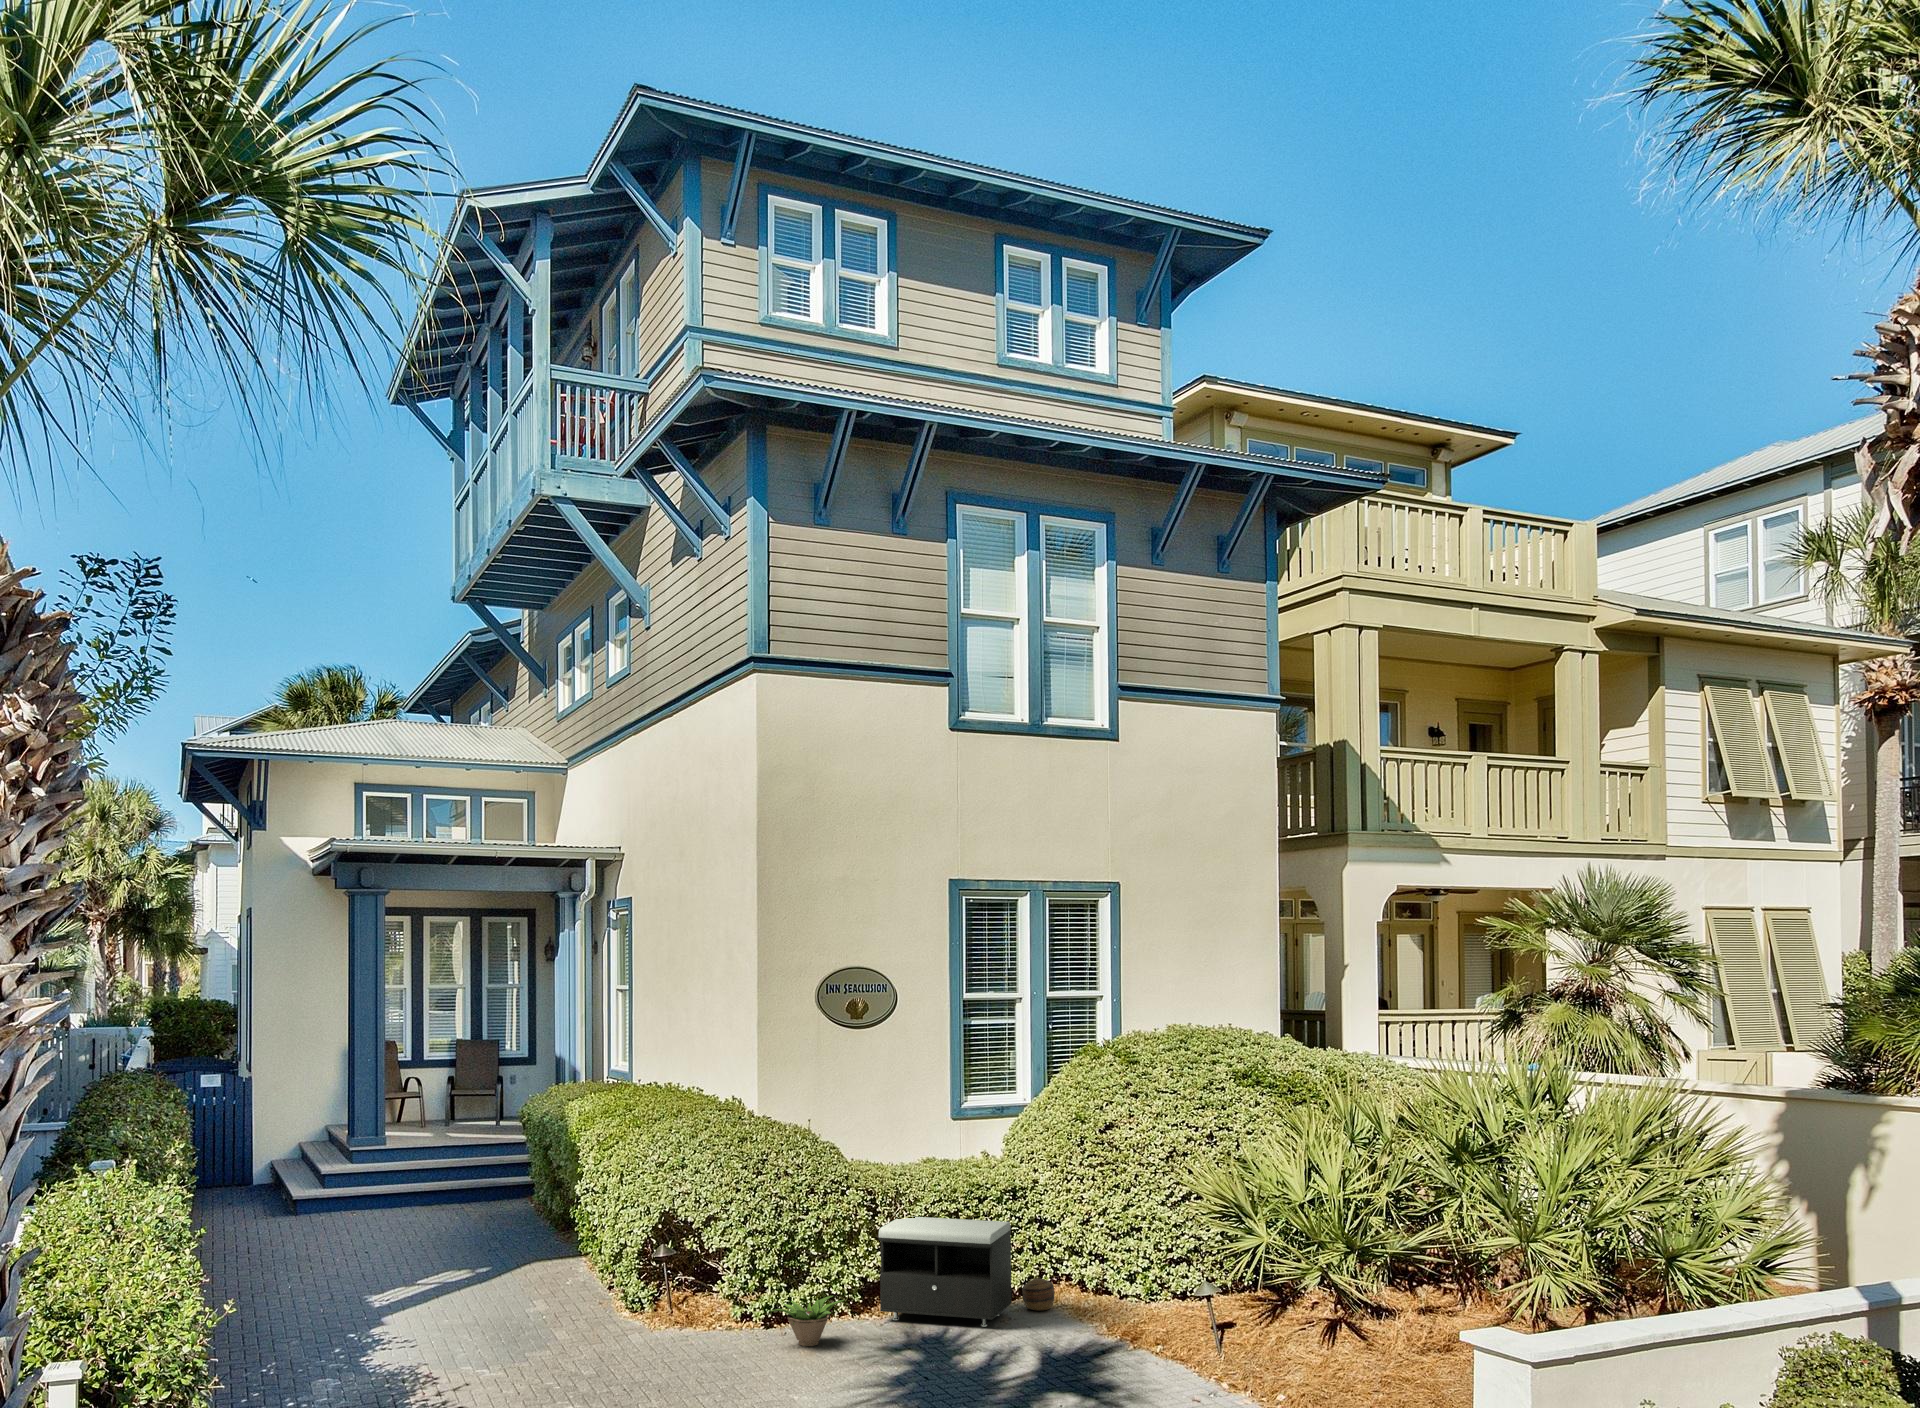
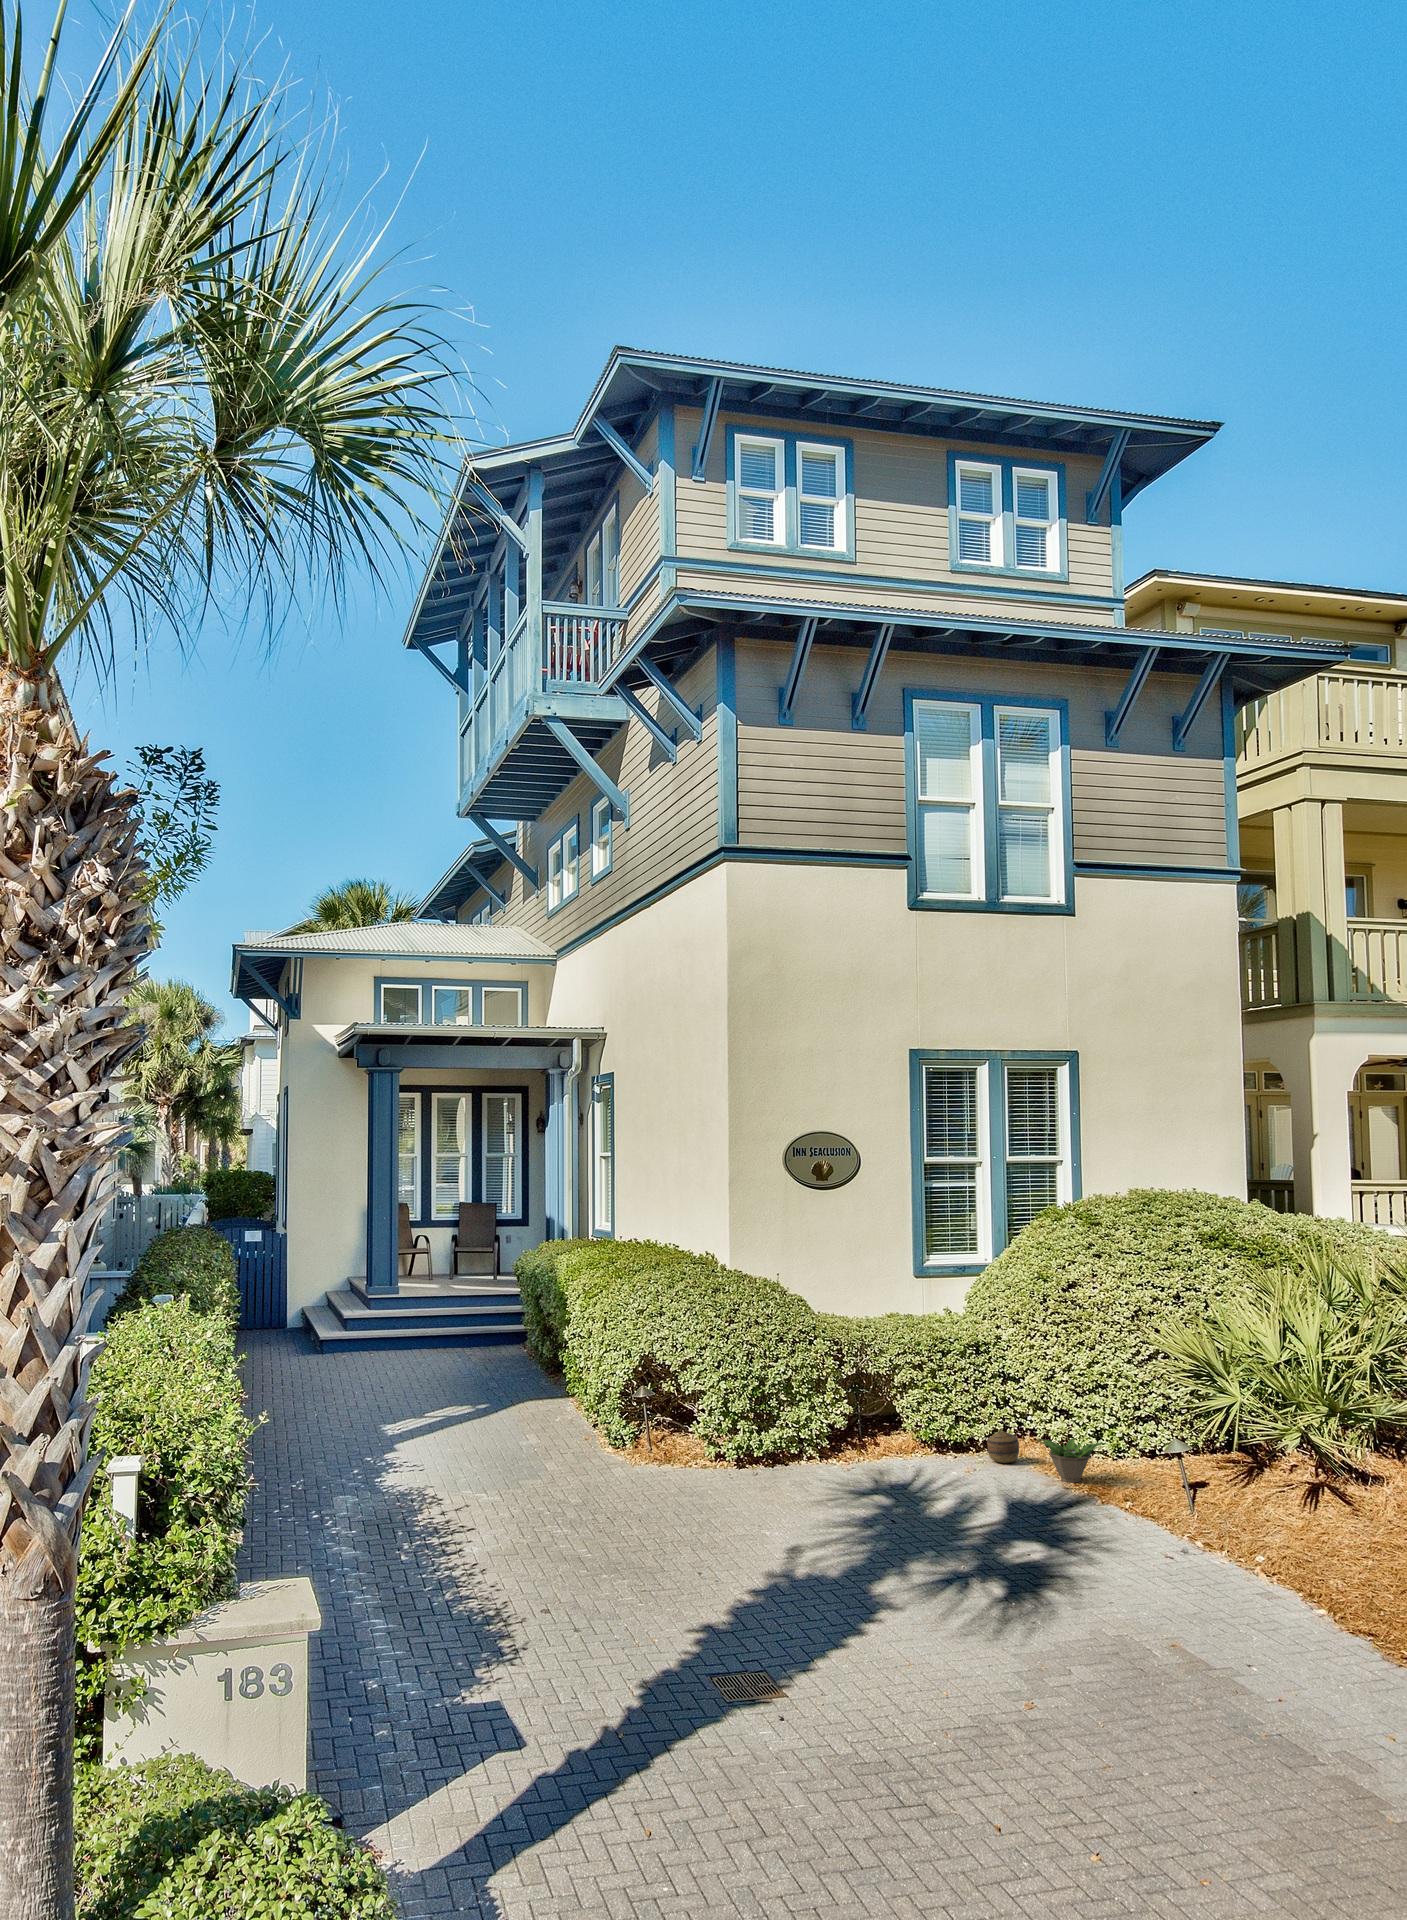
storage bench: present [879,1217,1012,1327] -> none [847,1367,977,1476]
decorative plant: present [772,1296,844,1346] -> present [1037,1438,1106,1483]

